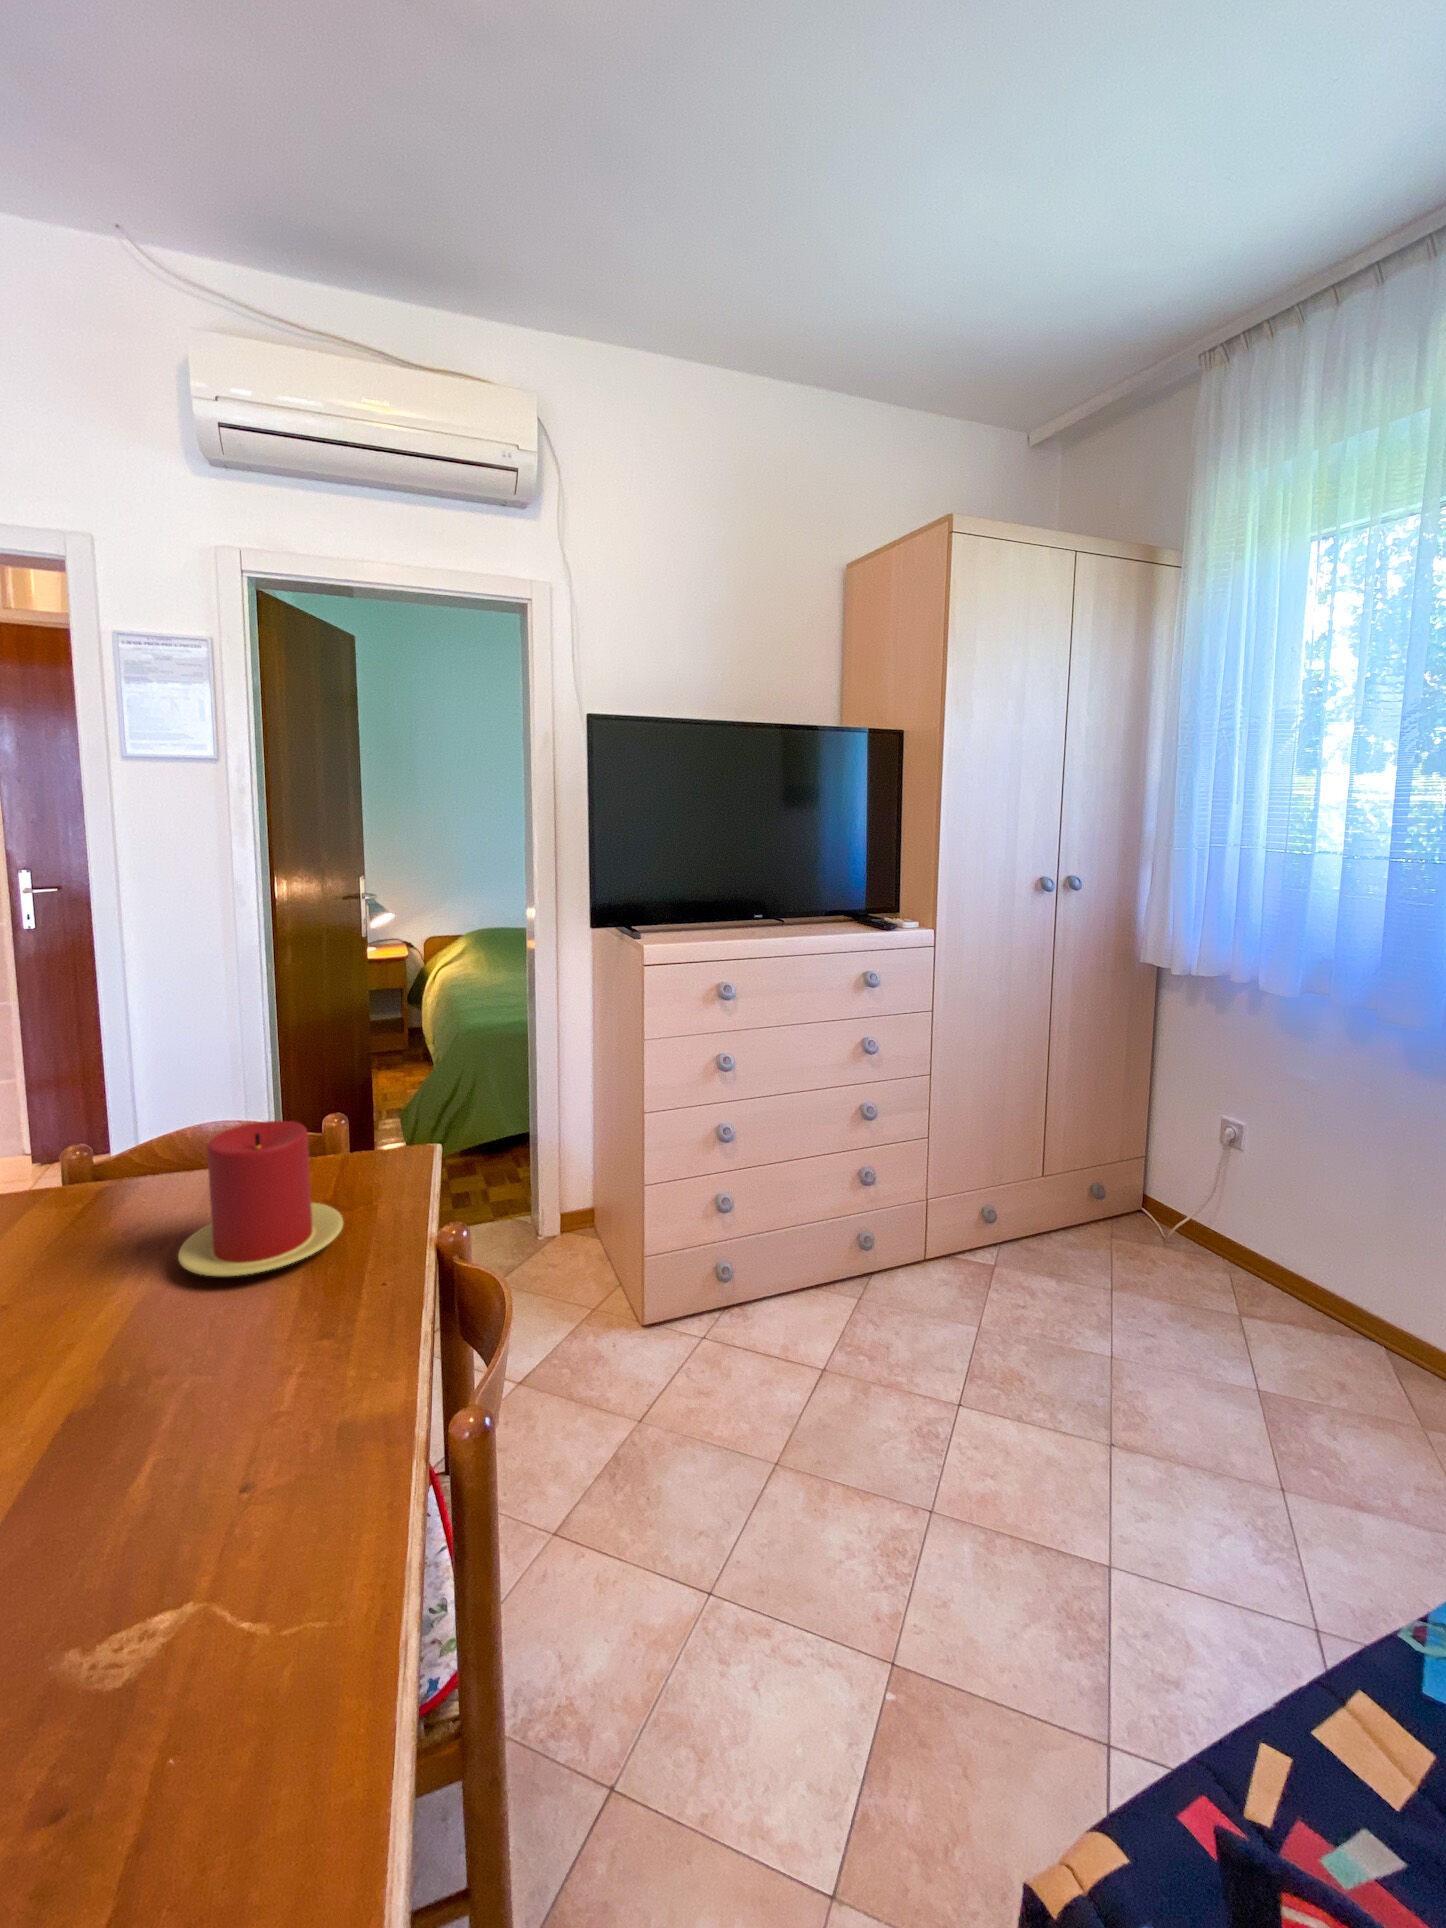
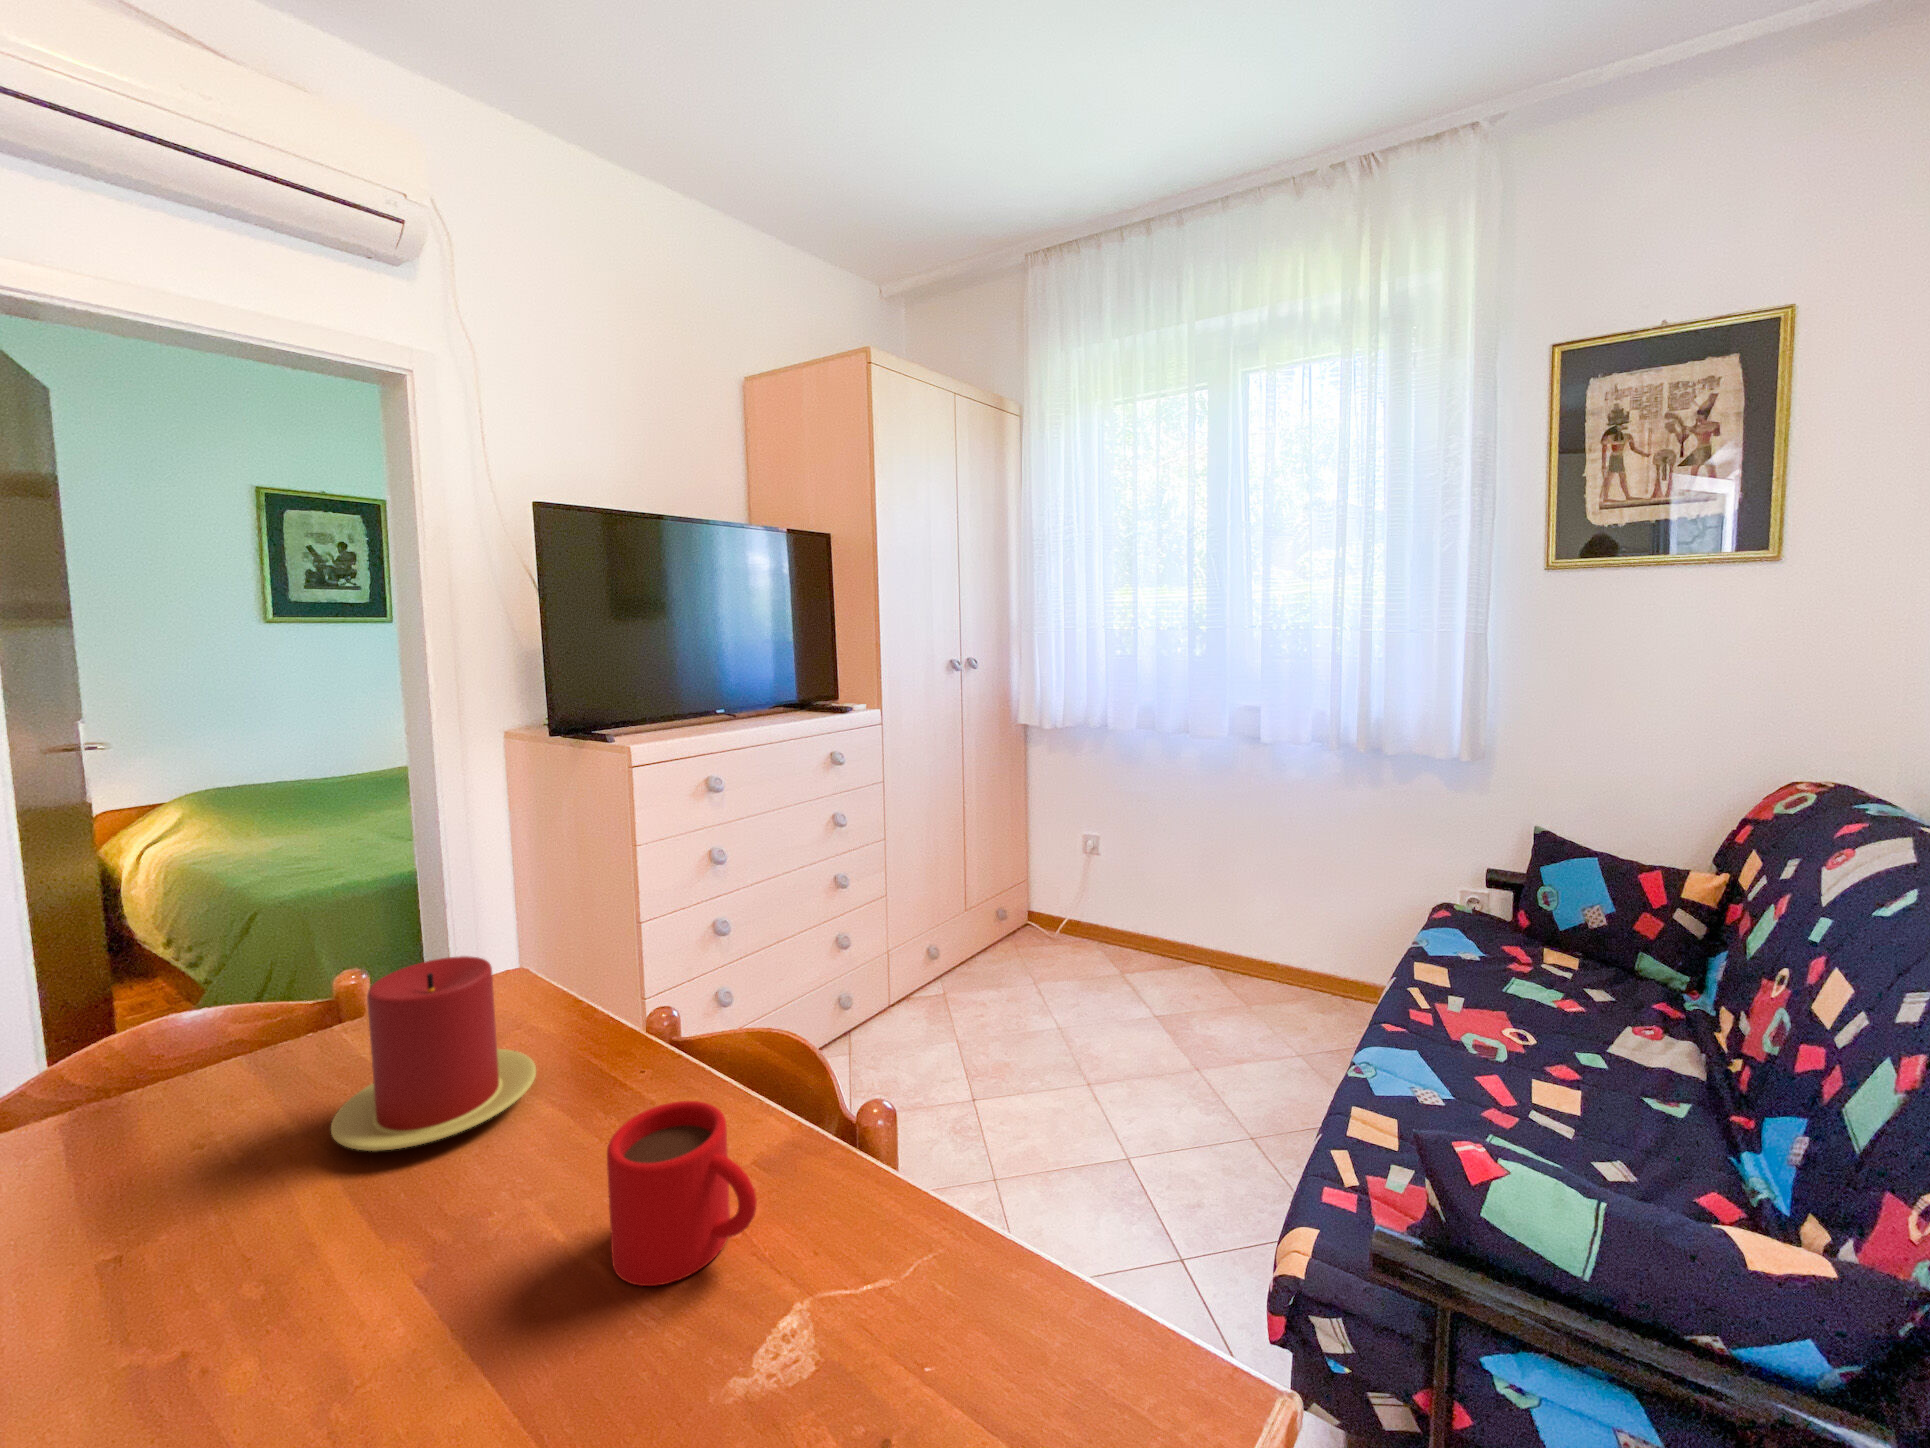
mug: none [170,1318,301,1495] -> present [607,1101,757,1286]

